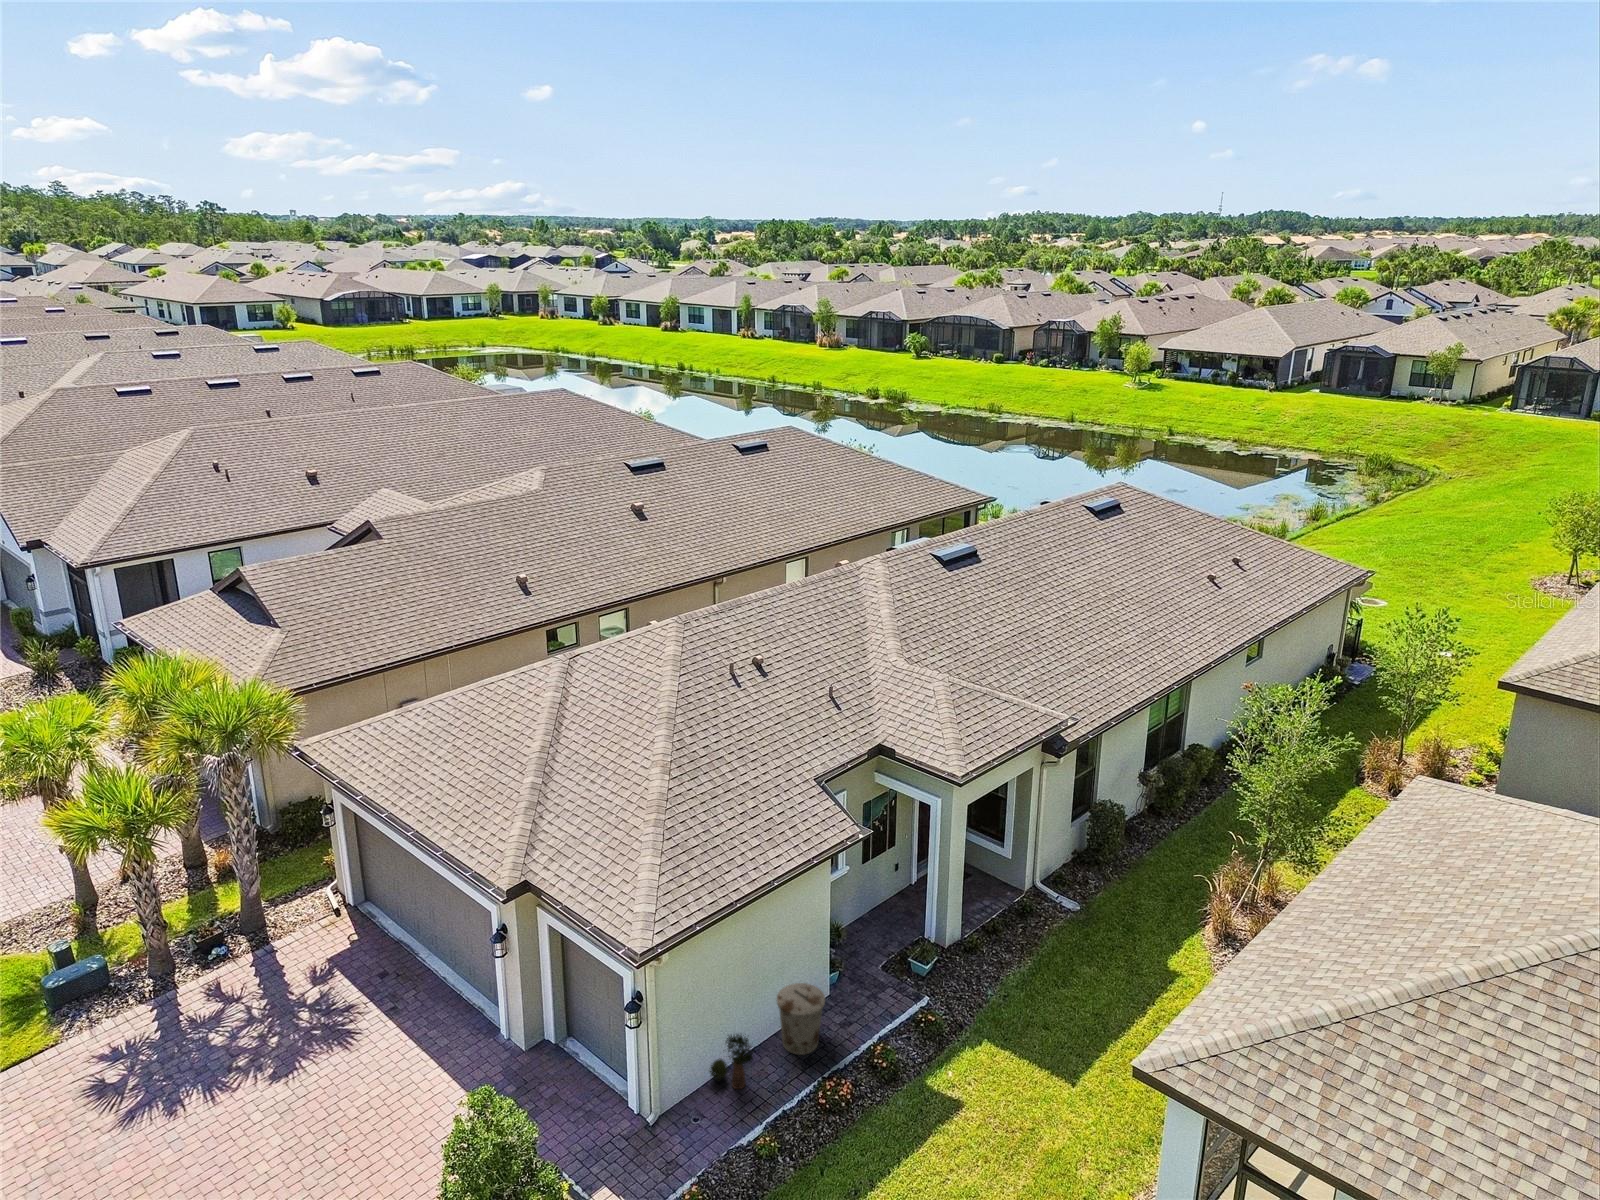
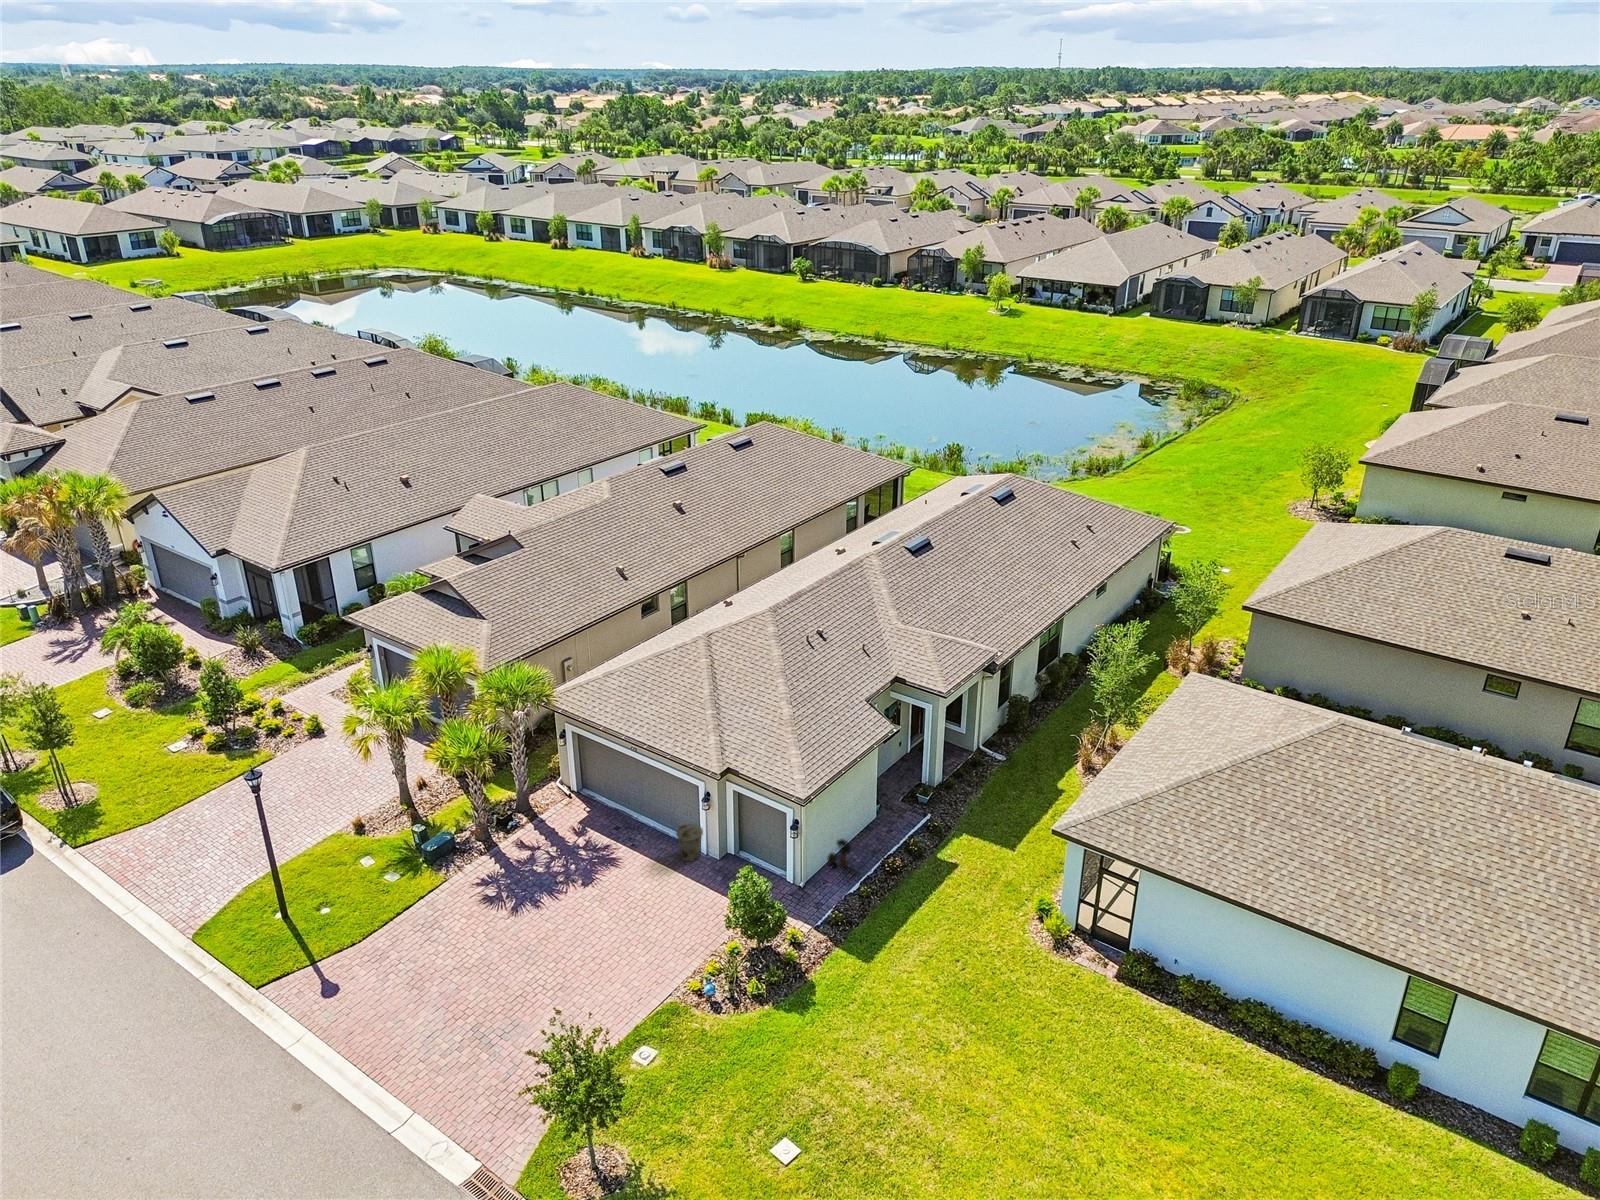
trash can: present [777,983,825,1055] -> present [676,824,703,862]

